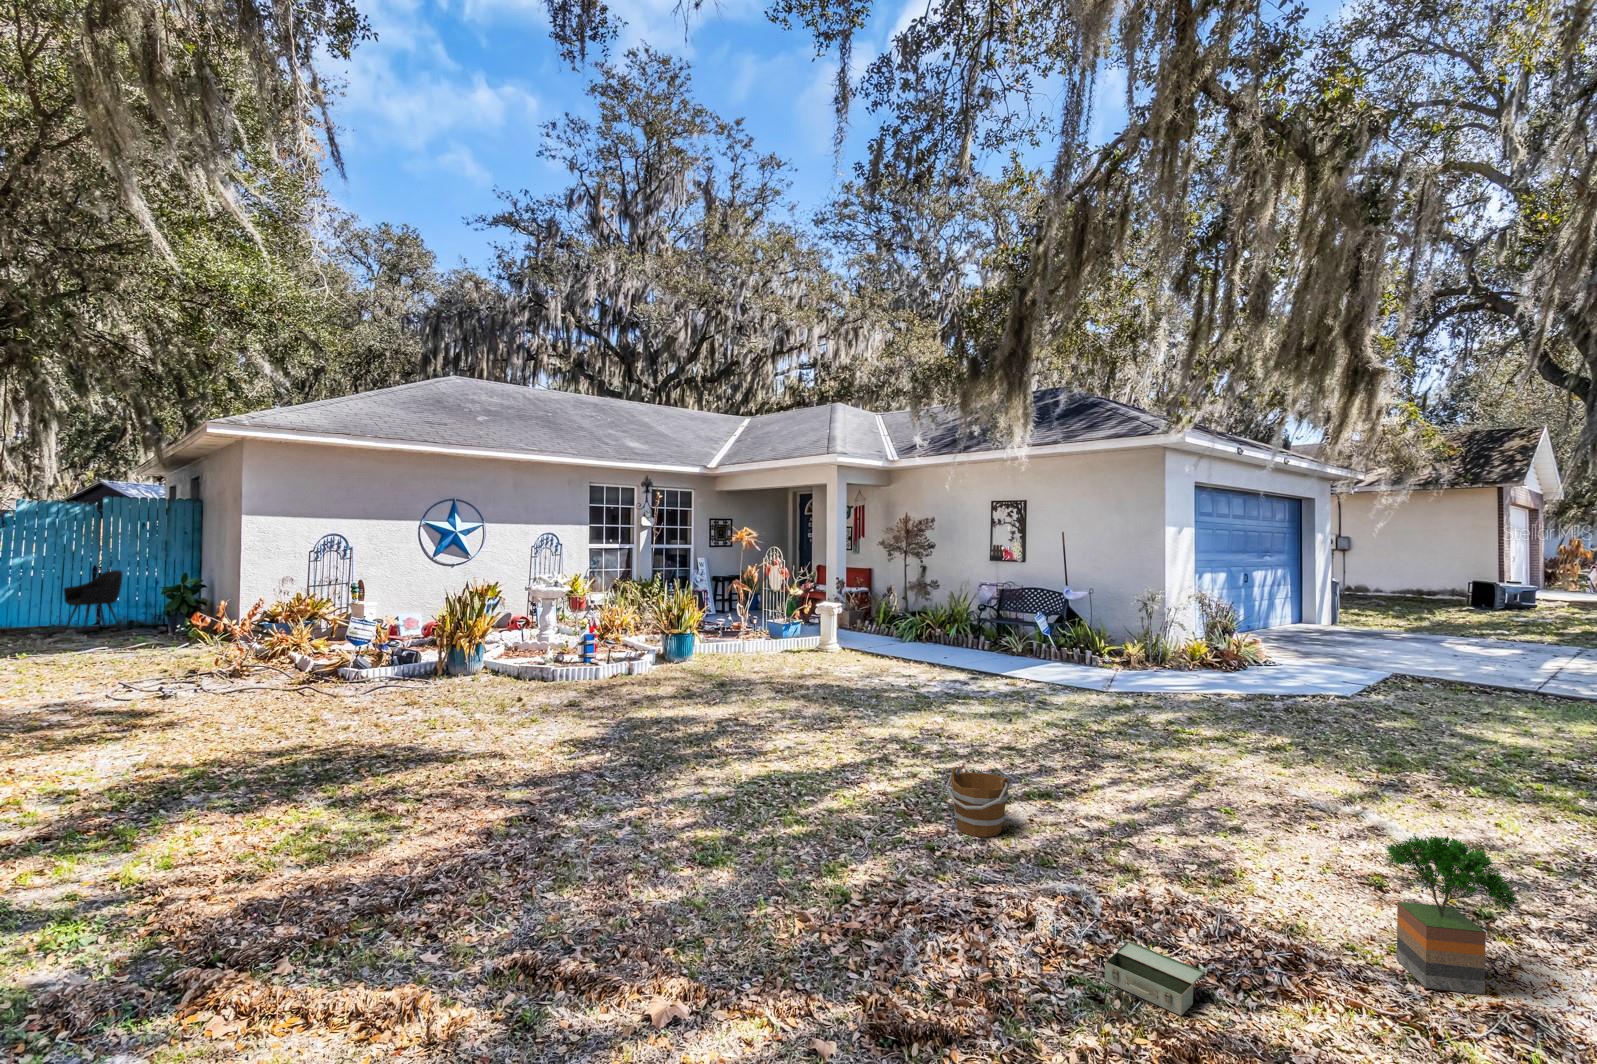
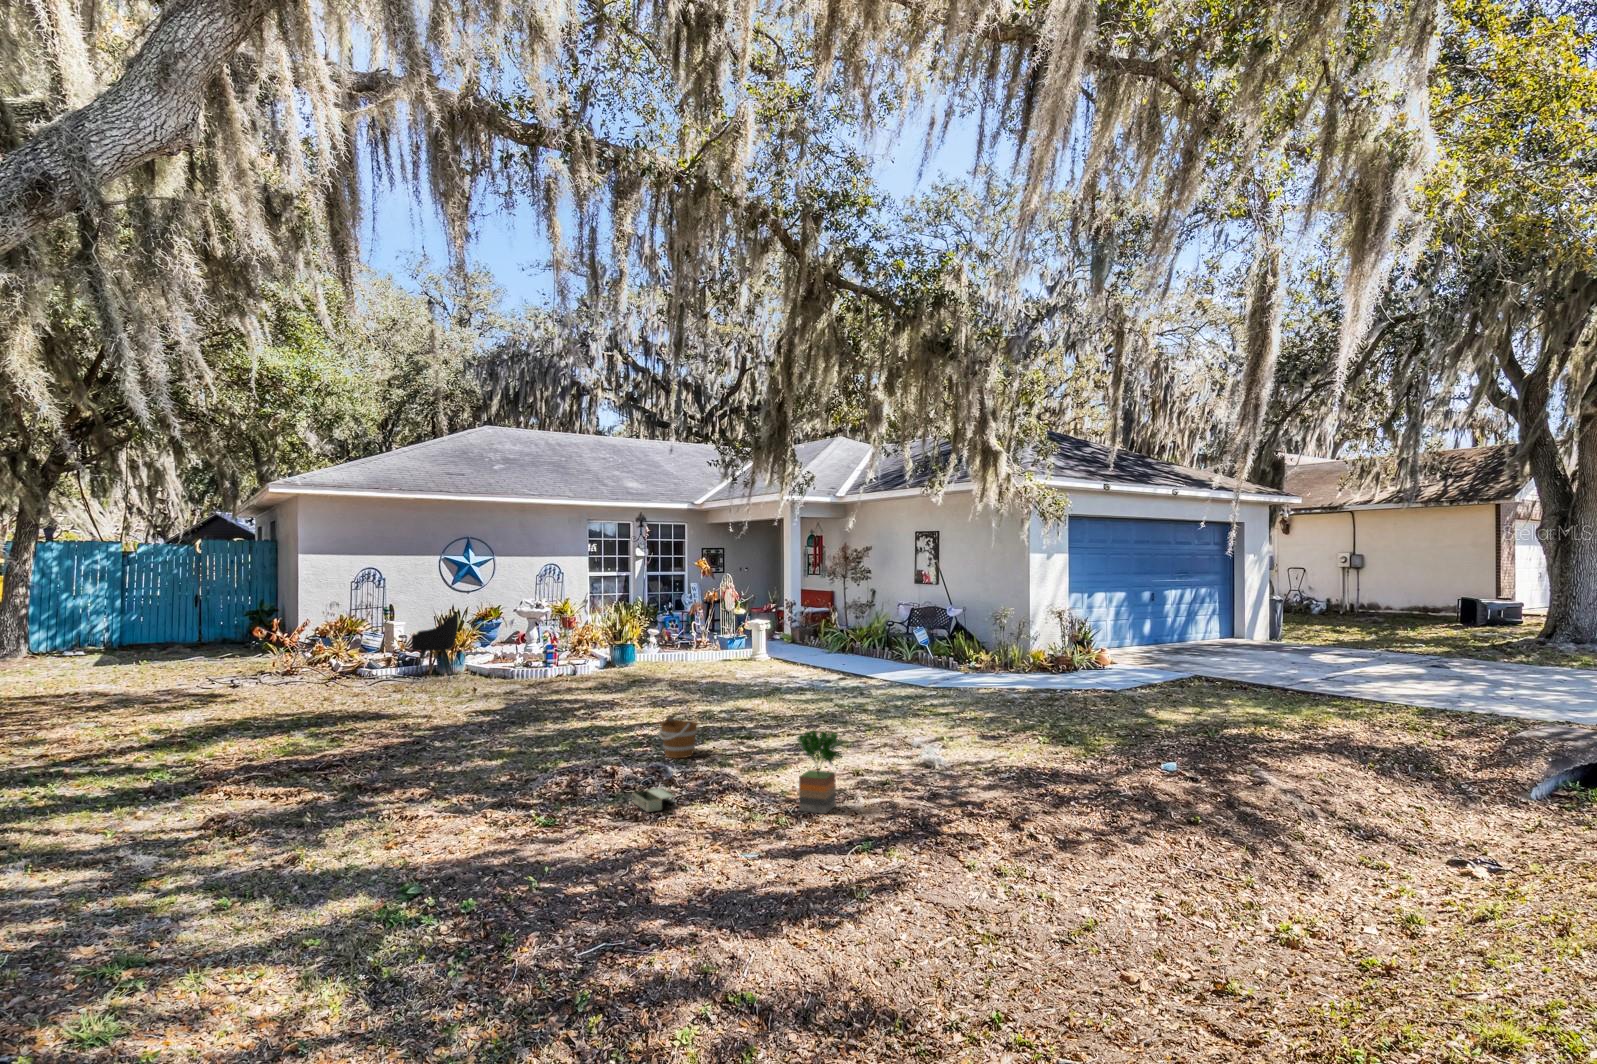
armchair: present [64,570,123,634] -> present [411,614,458,682]

